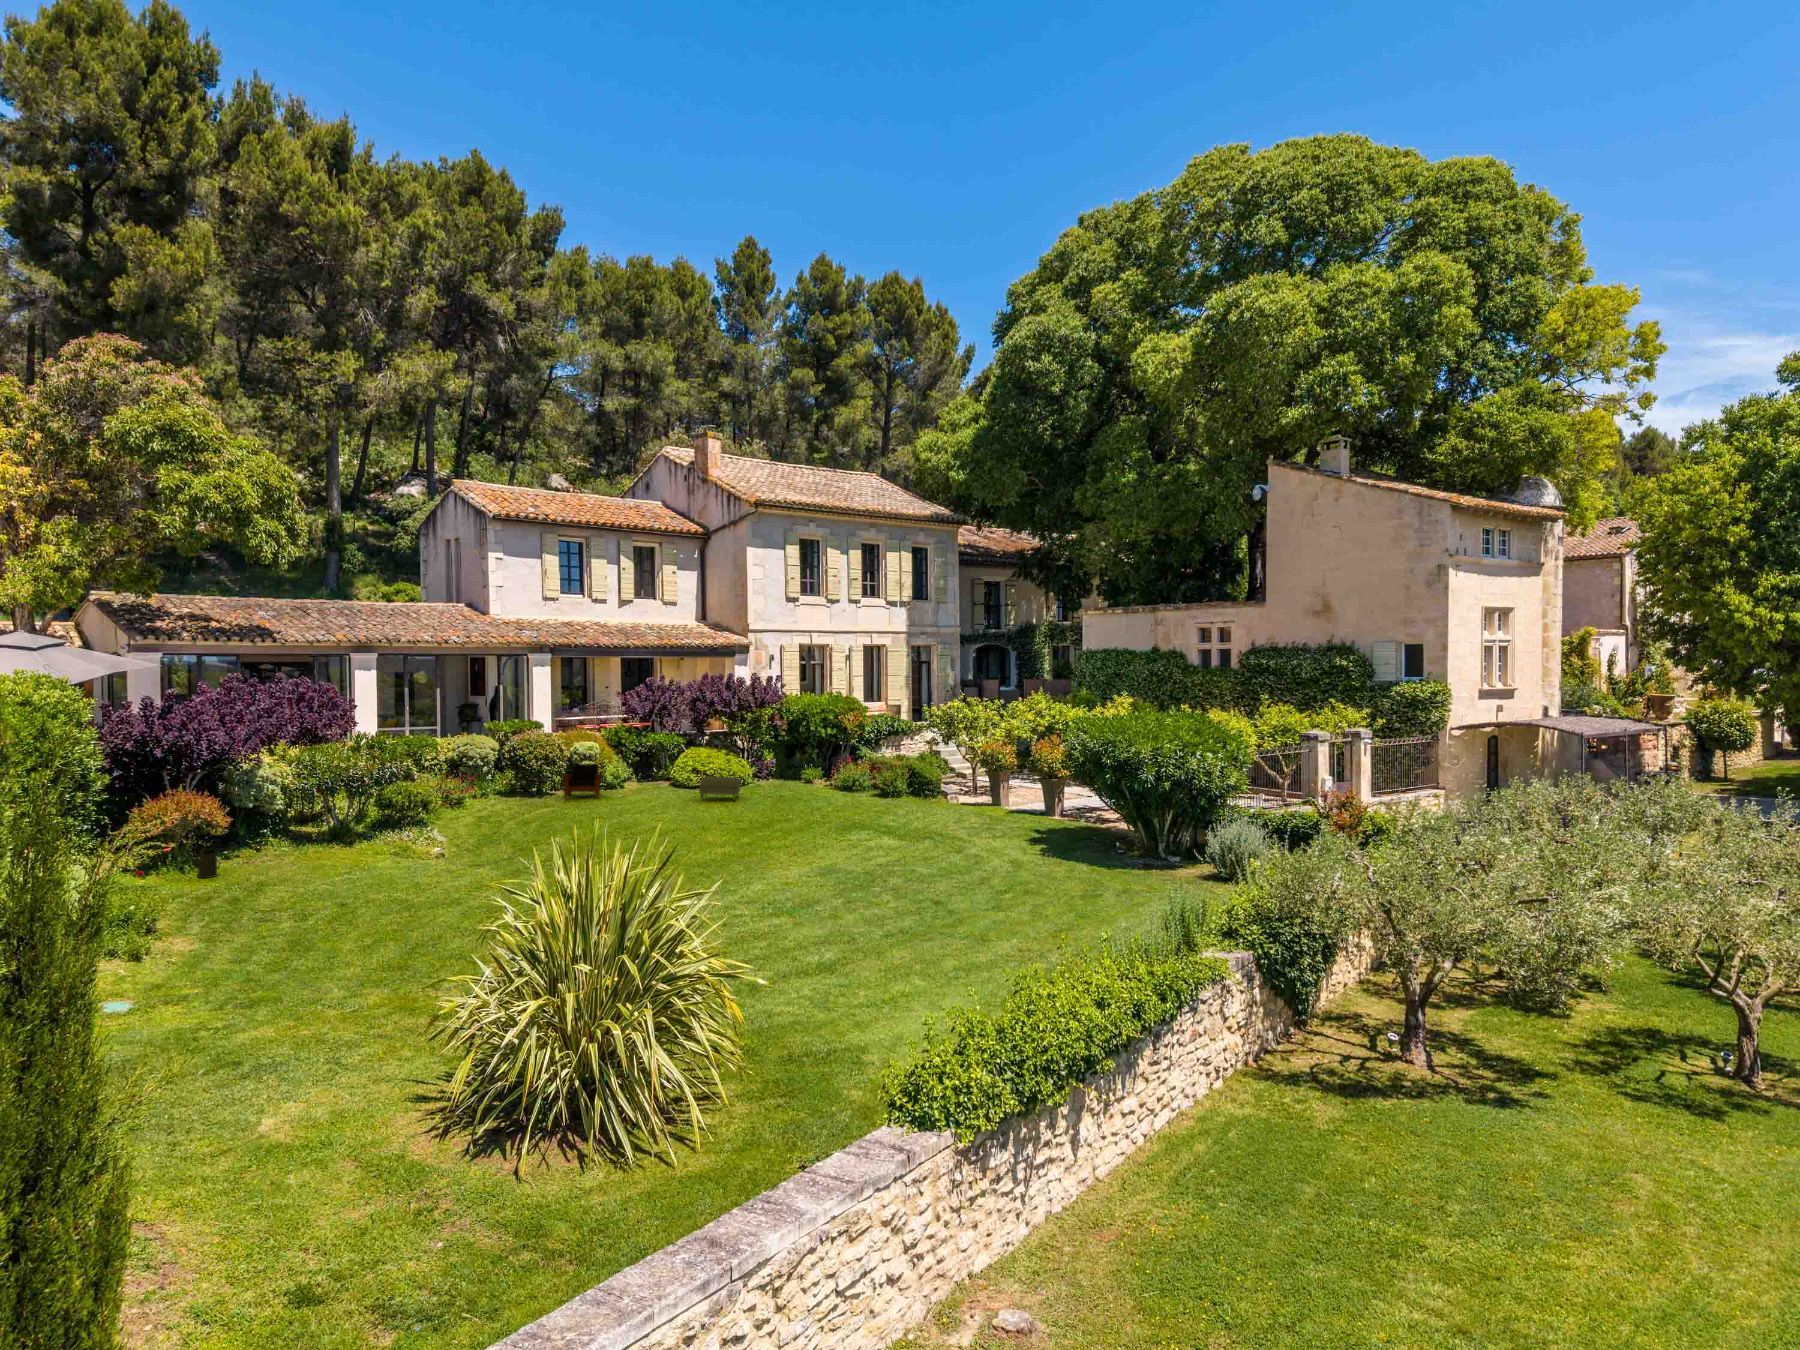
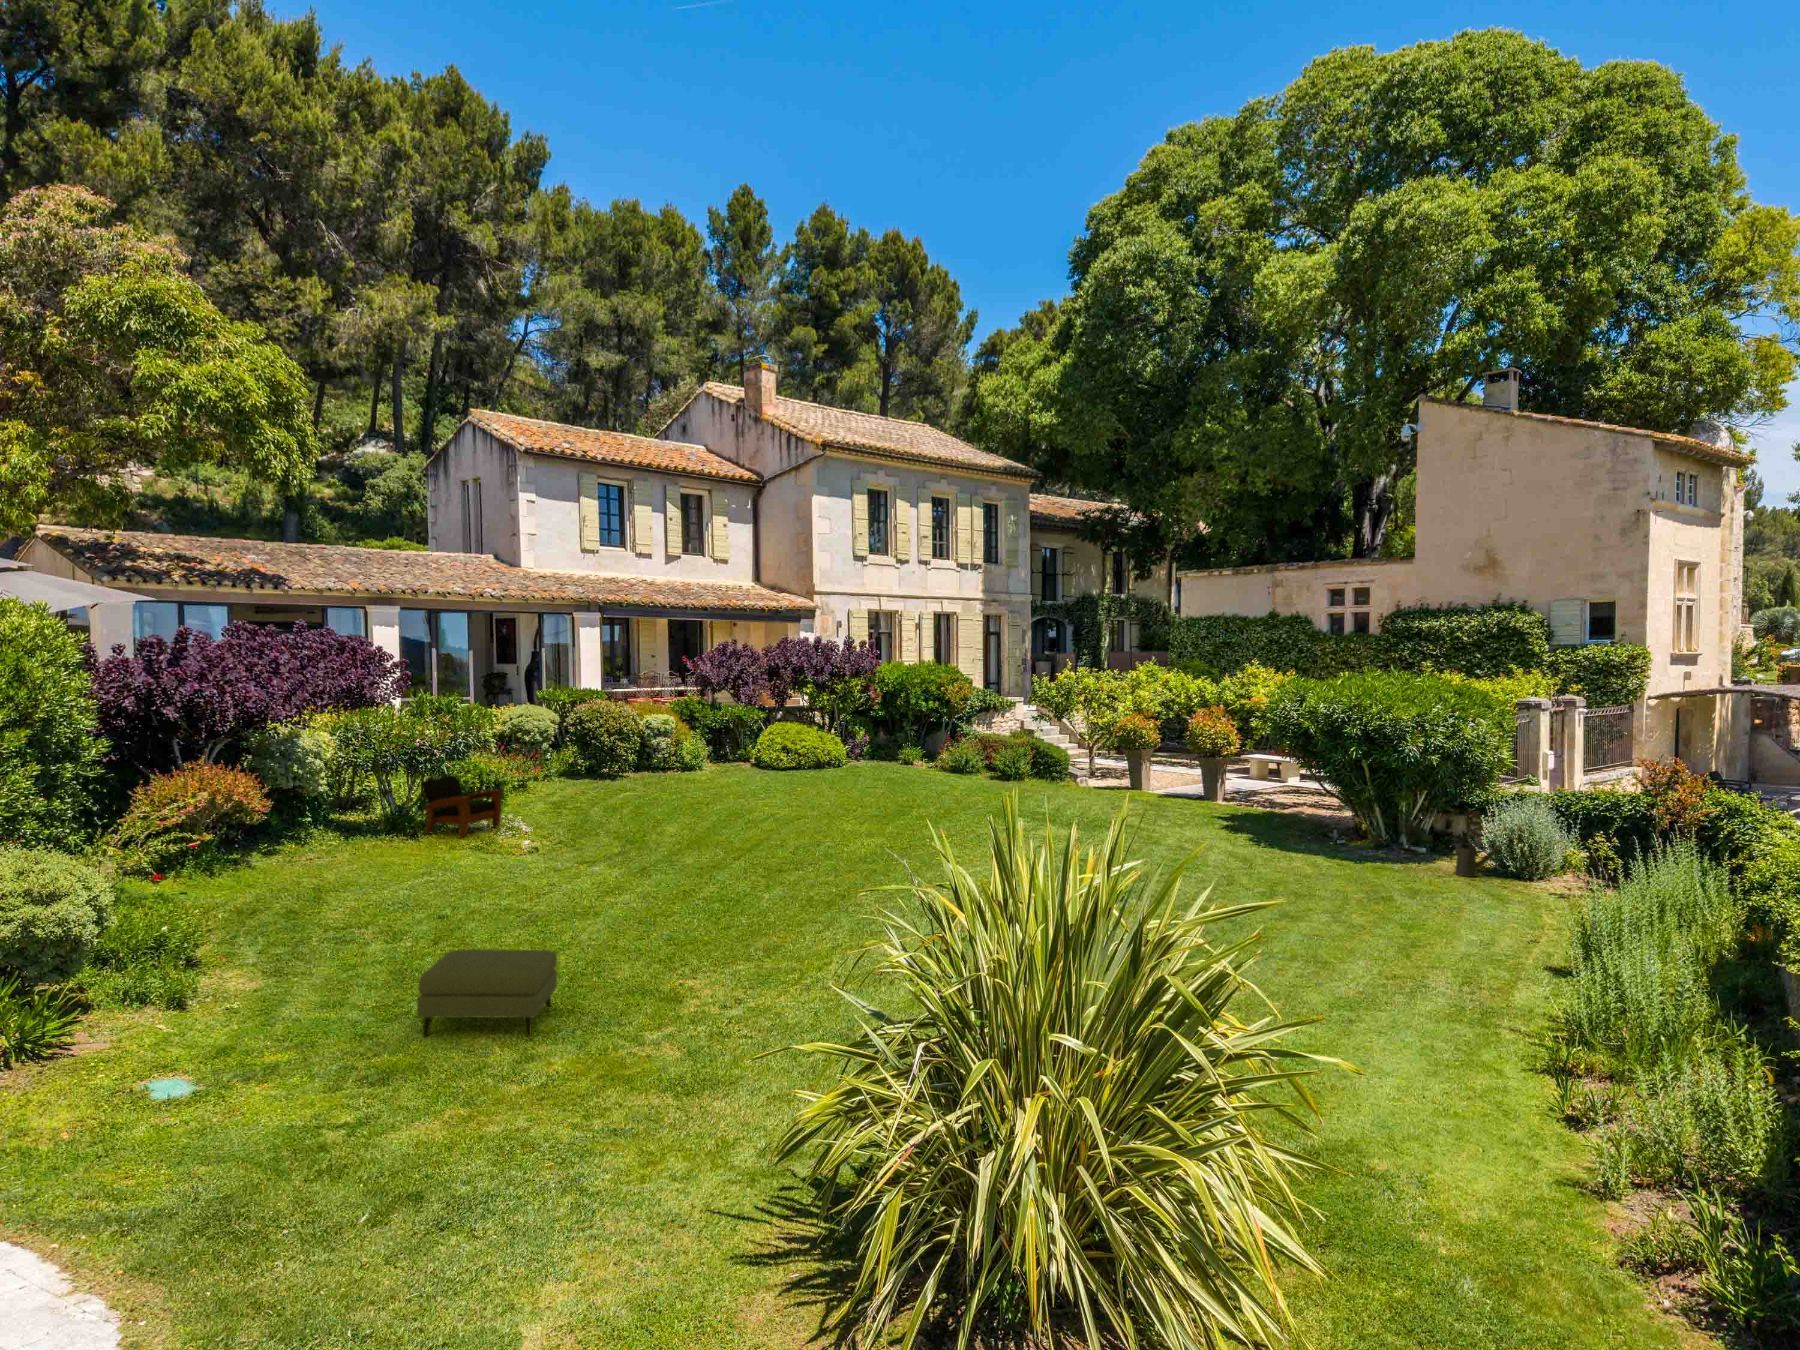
armchair: present [562,763,603,799] -> present [421,776,504,837]
ottoman: present [699,777,741,800] -> present [417,949,557,1036]
watering can: present [184,844,220,878] -> present [1450,837,1499,877]

